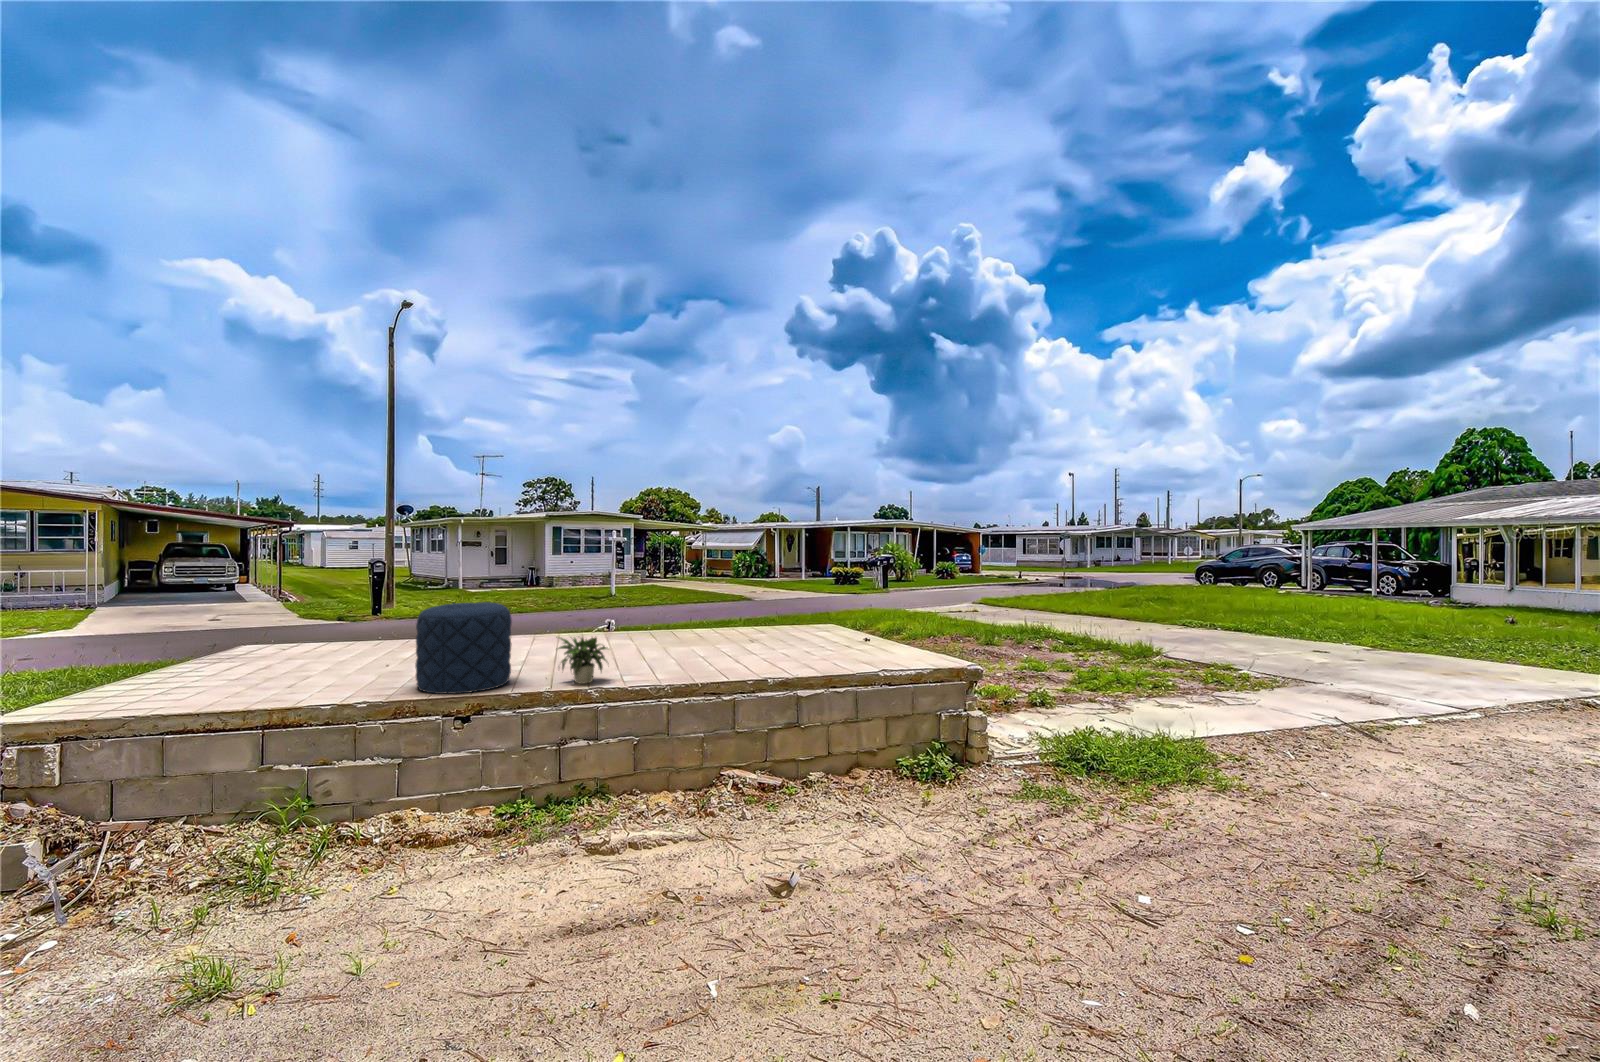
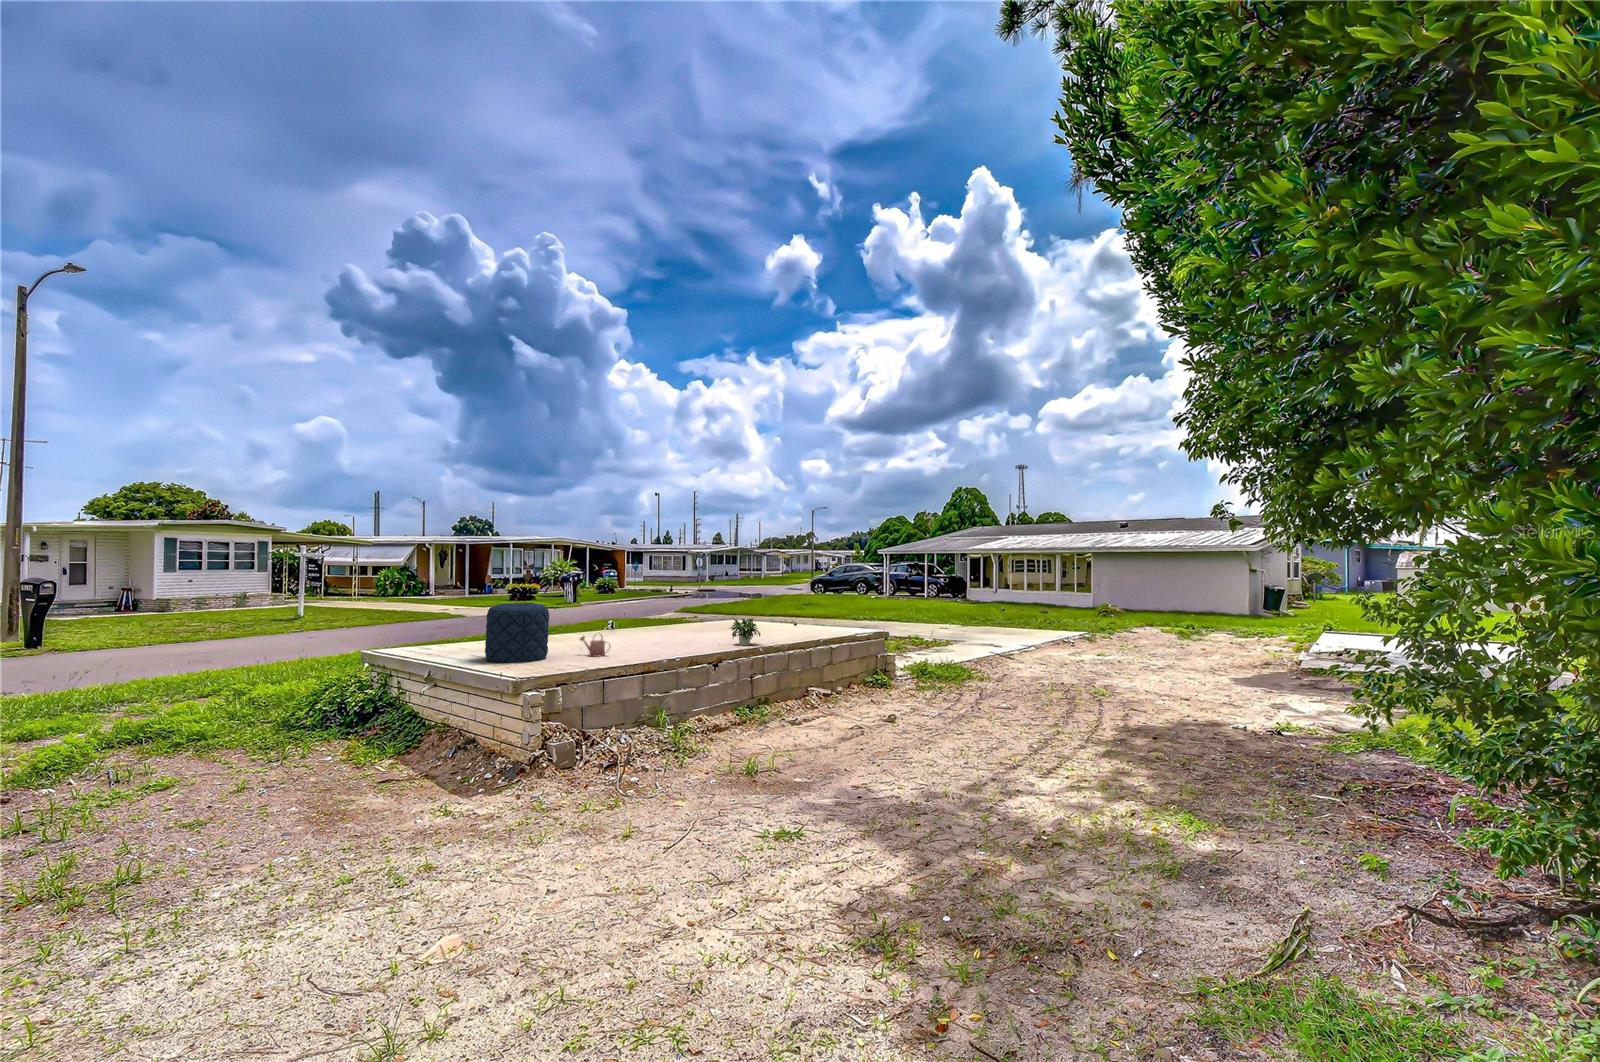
pouf: present [415,602,512,694] -> present [485,603,549,663]
watering can: none [291,650,323,688] -> present [580,634,610,657]

